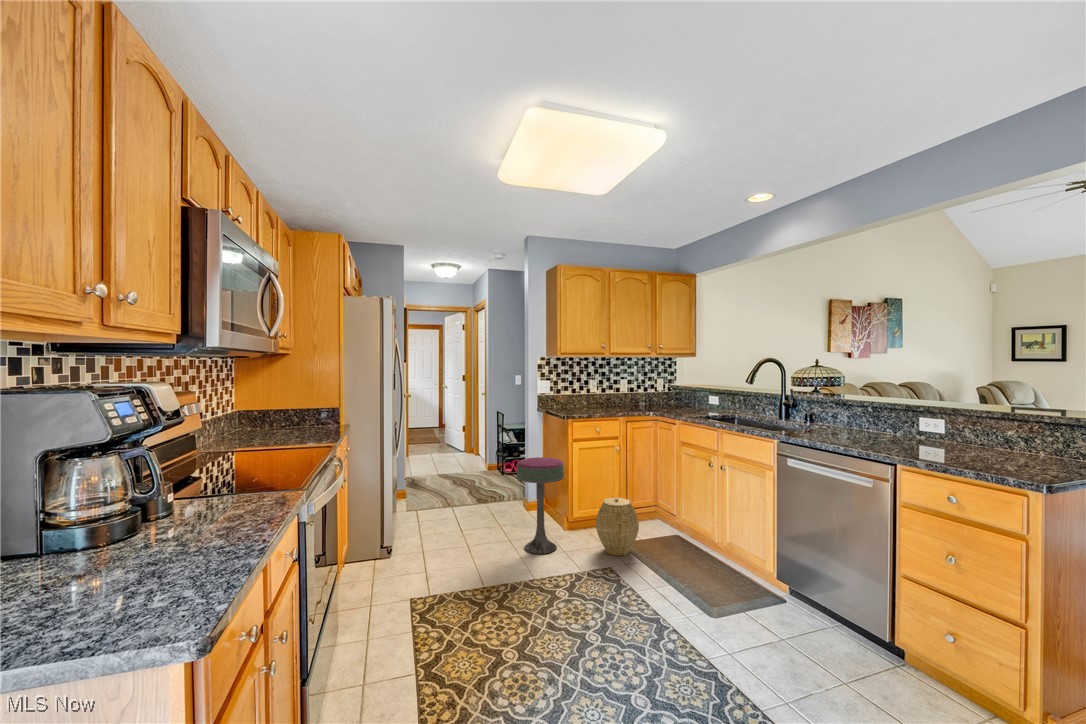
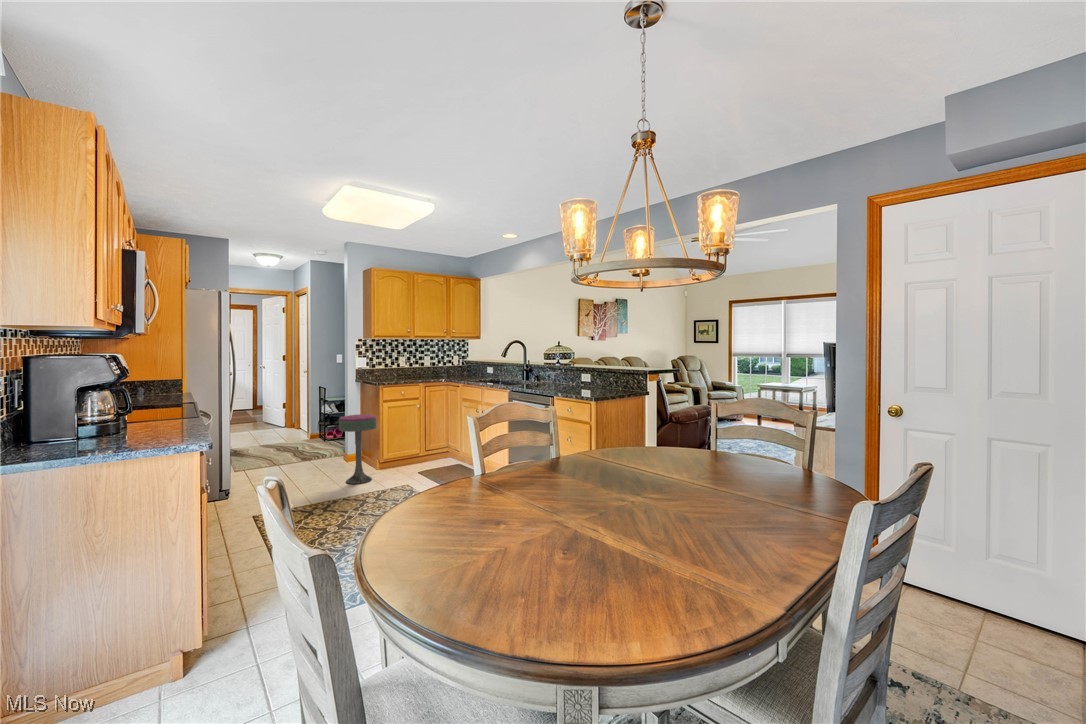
woven basket: present [596,498,639,556] -> none [401,439,433,479]

